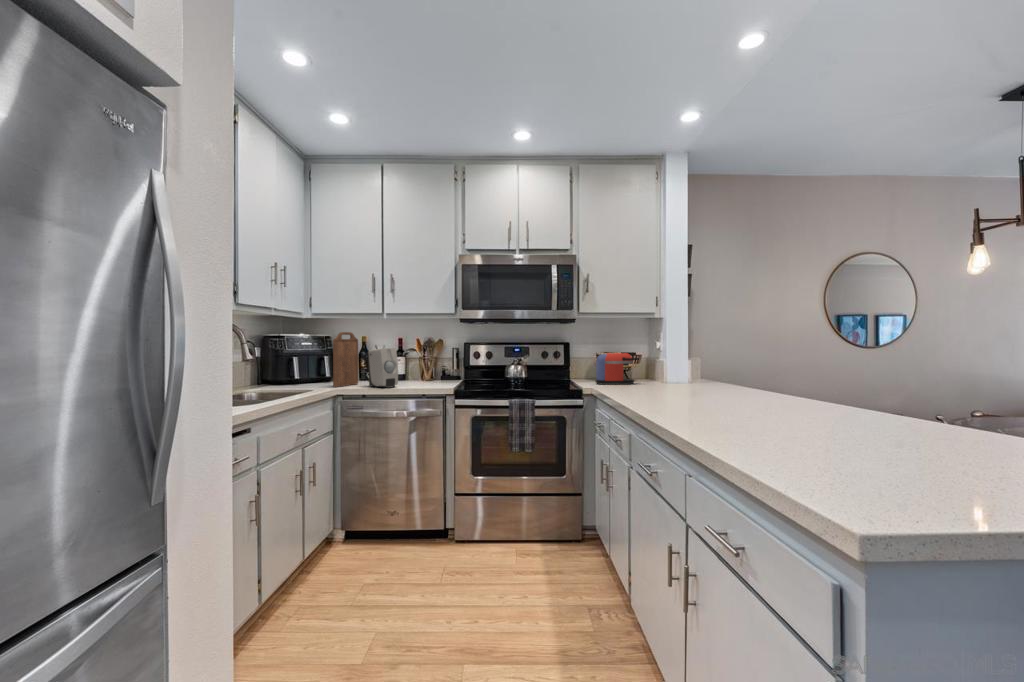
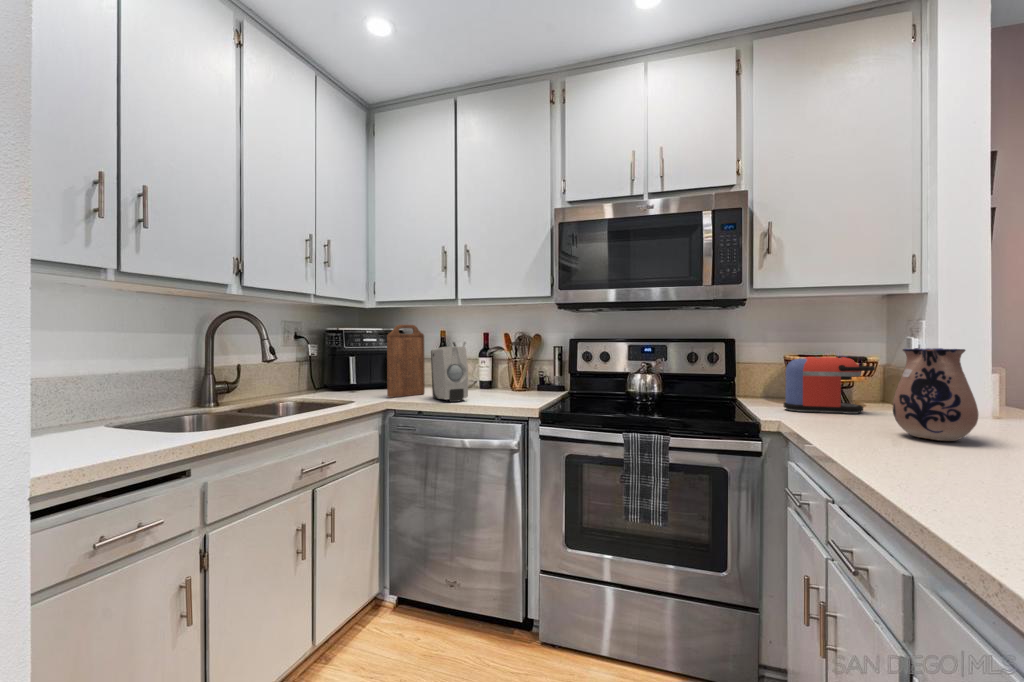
ceramic pitcher: none [642,347,674,392] -> present [893,348,979,441]

